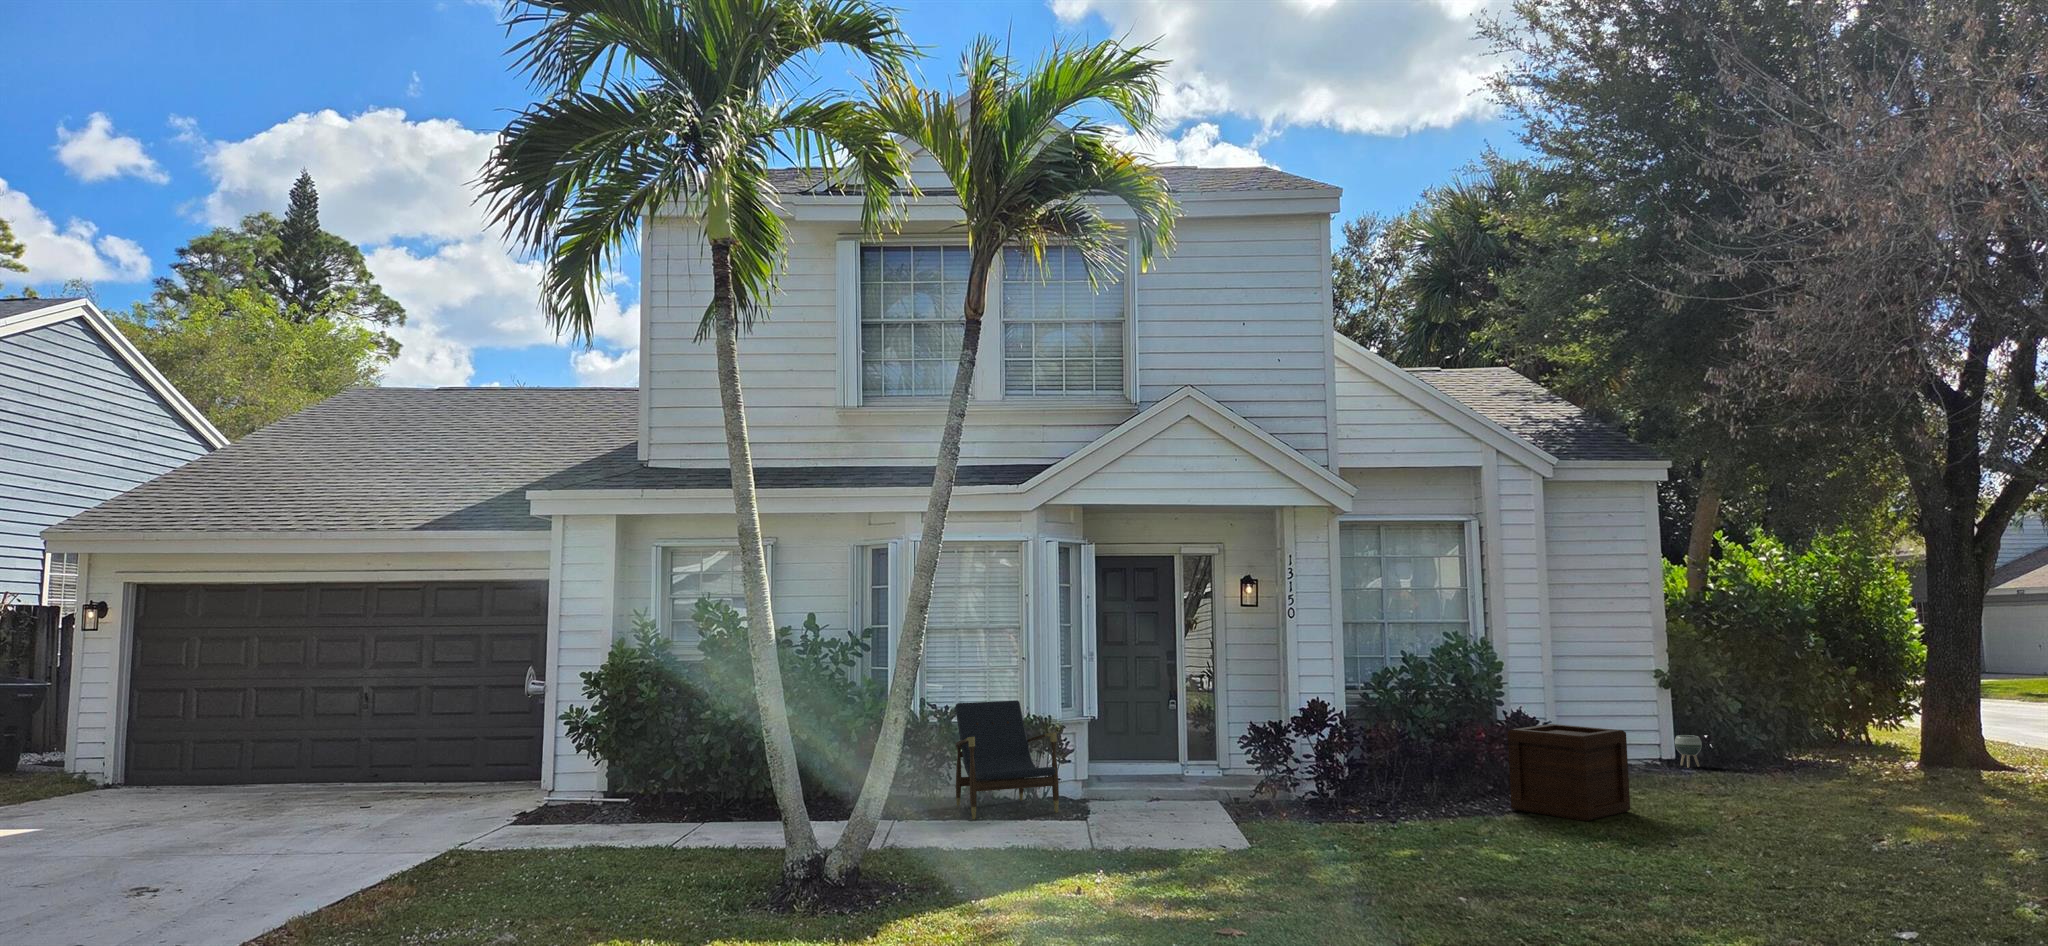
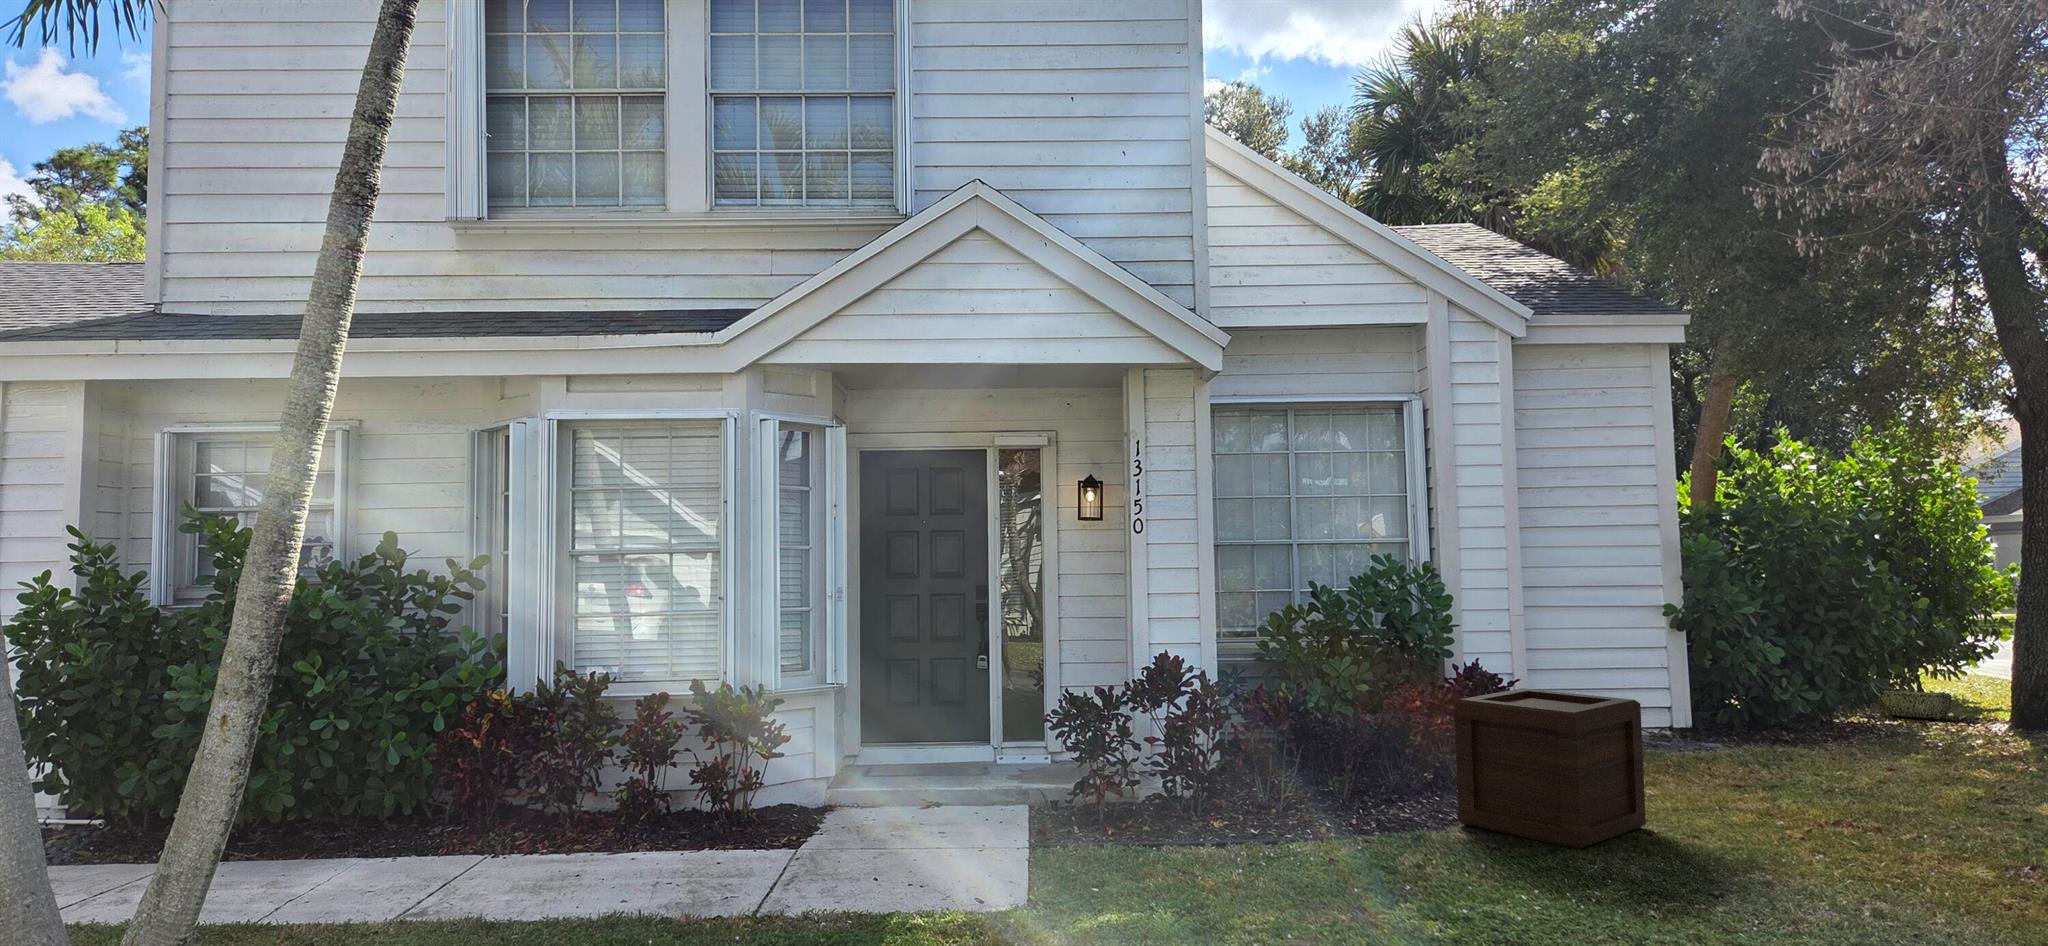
lounge chair: present [955,701,1059,819] -> none [604,658,758,849]
woven basket: none [1812,734,1867,756] -> present [1877,690,1951,719]
planter: present [1675,735,1702,768] -> none [1693,695,1732,741]

